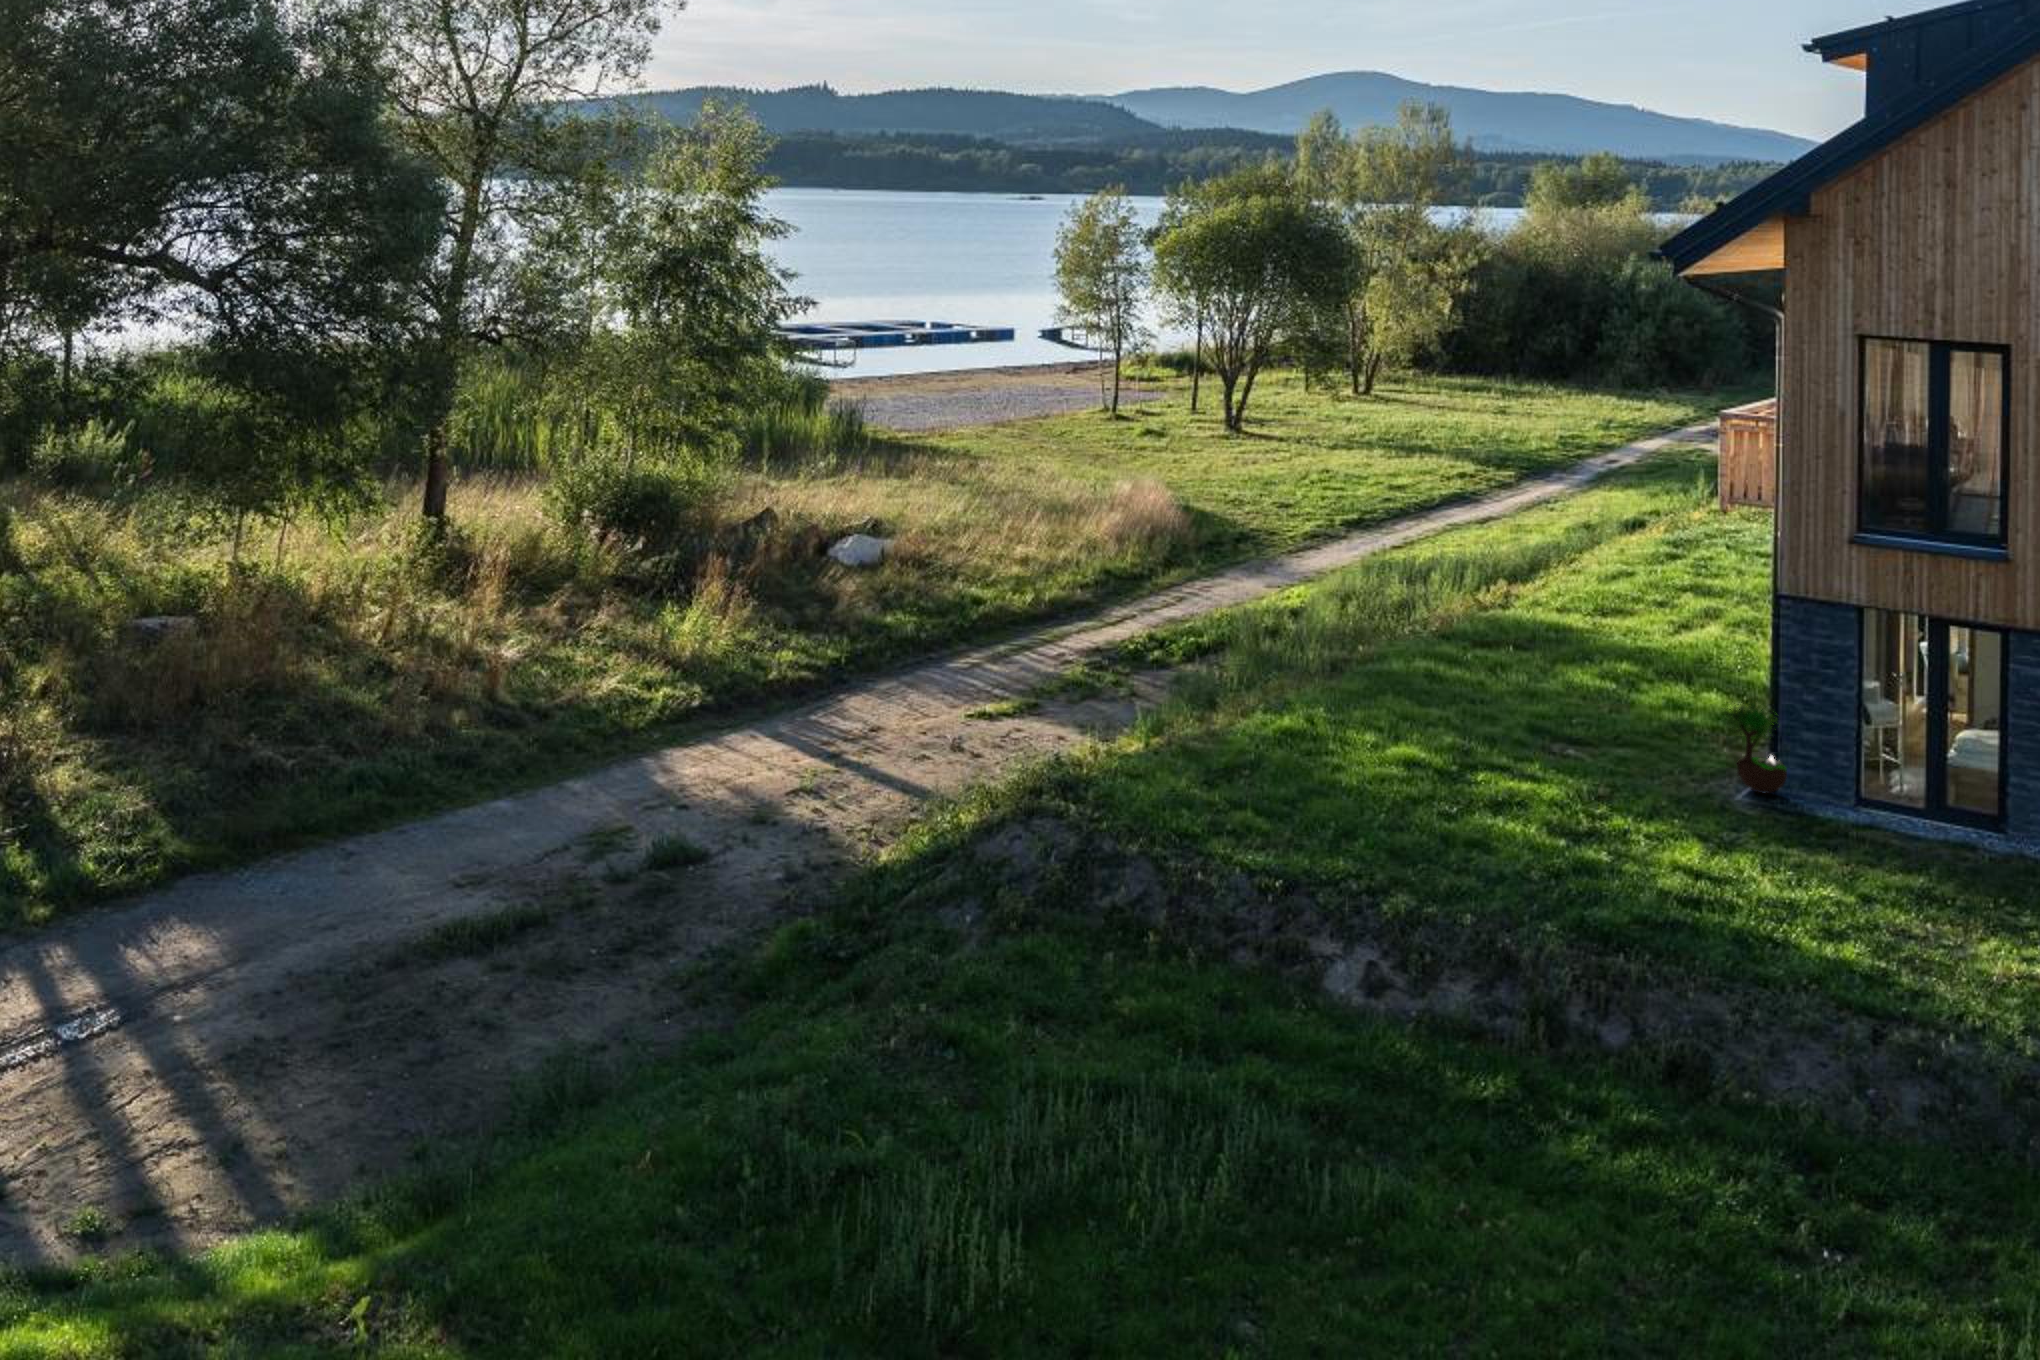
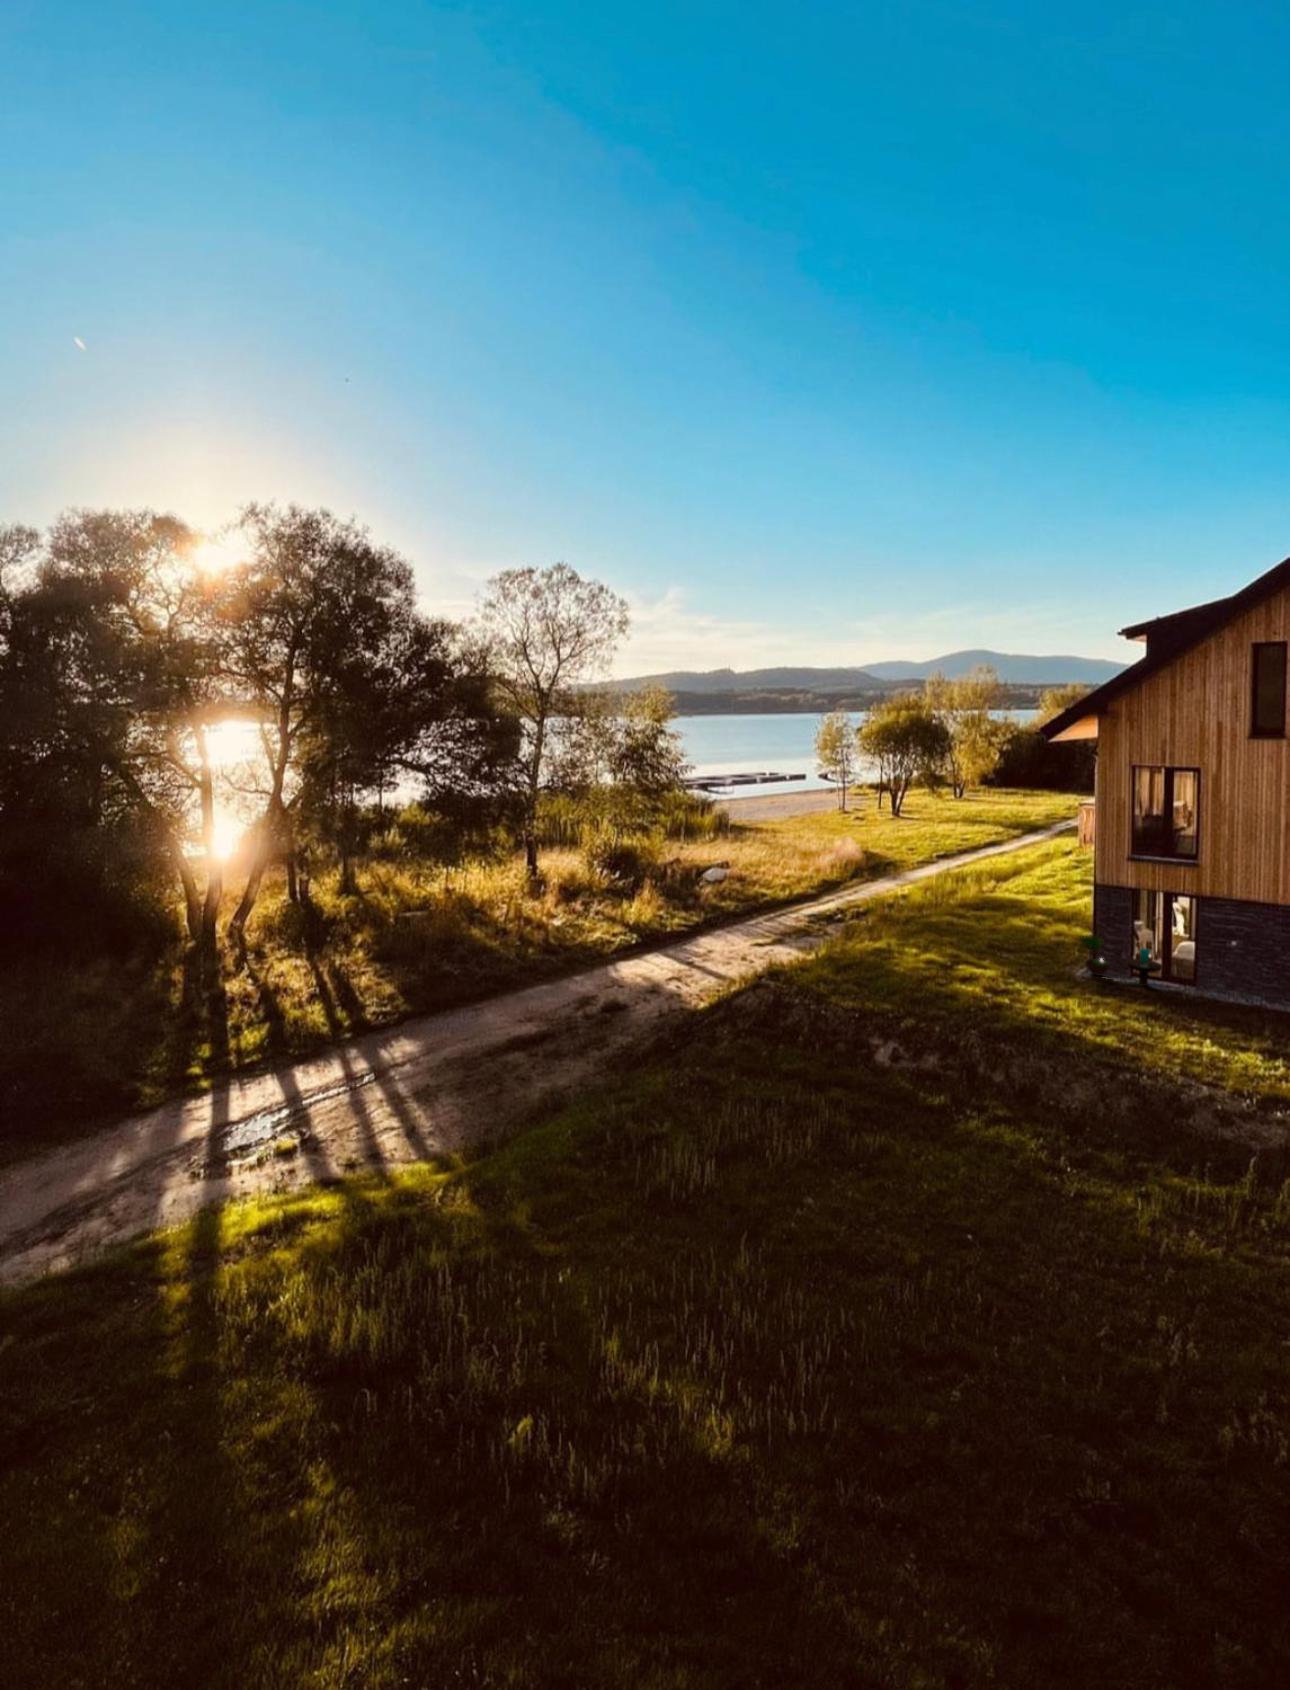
side table: none [1827,735,1904,818] -> present [1126,949,1163,986]

